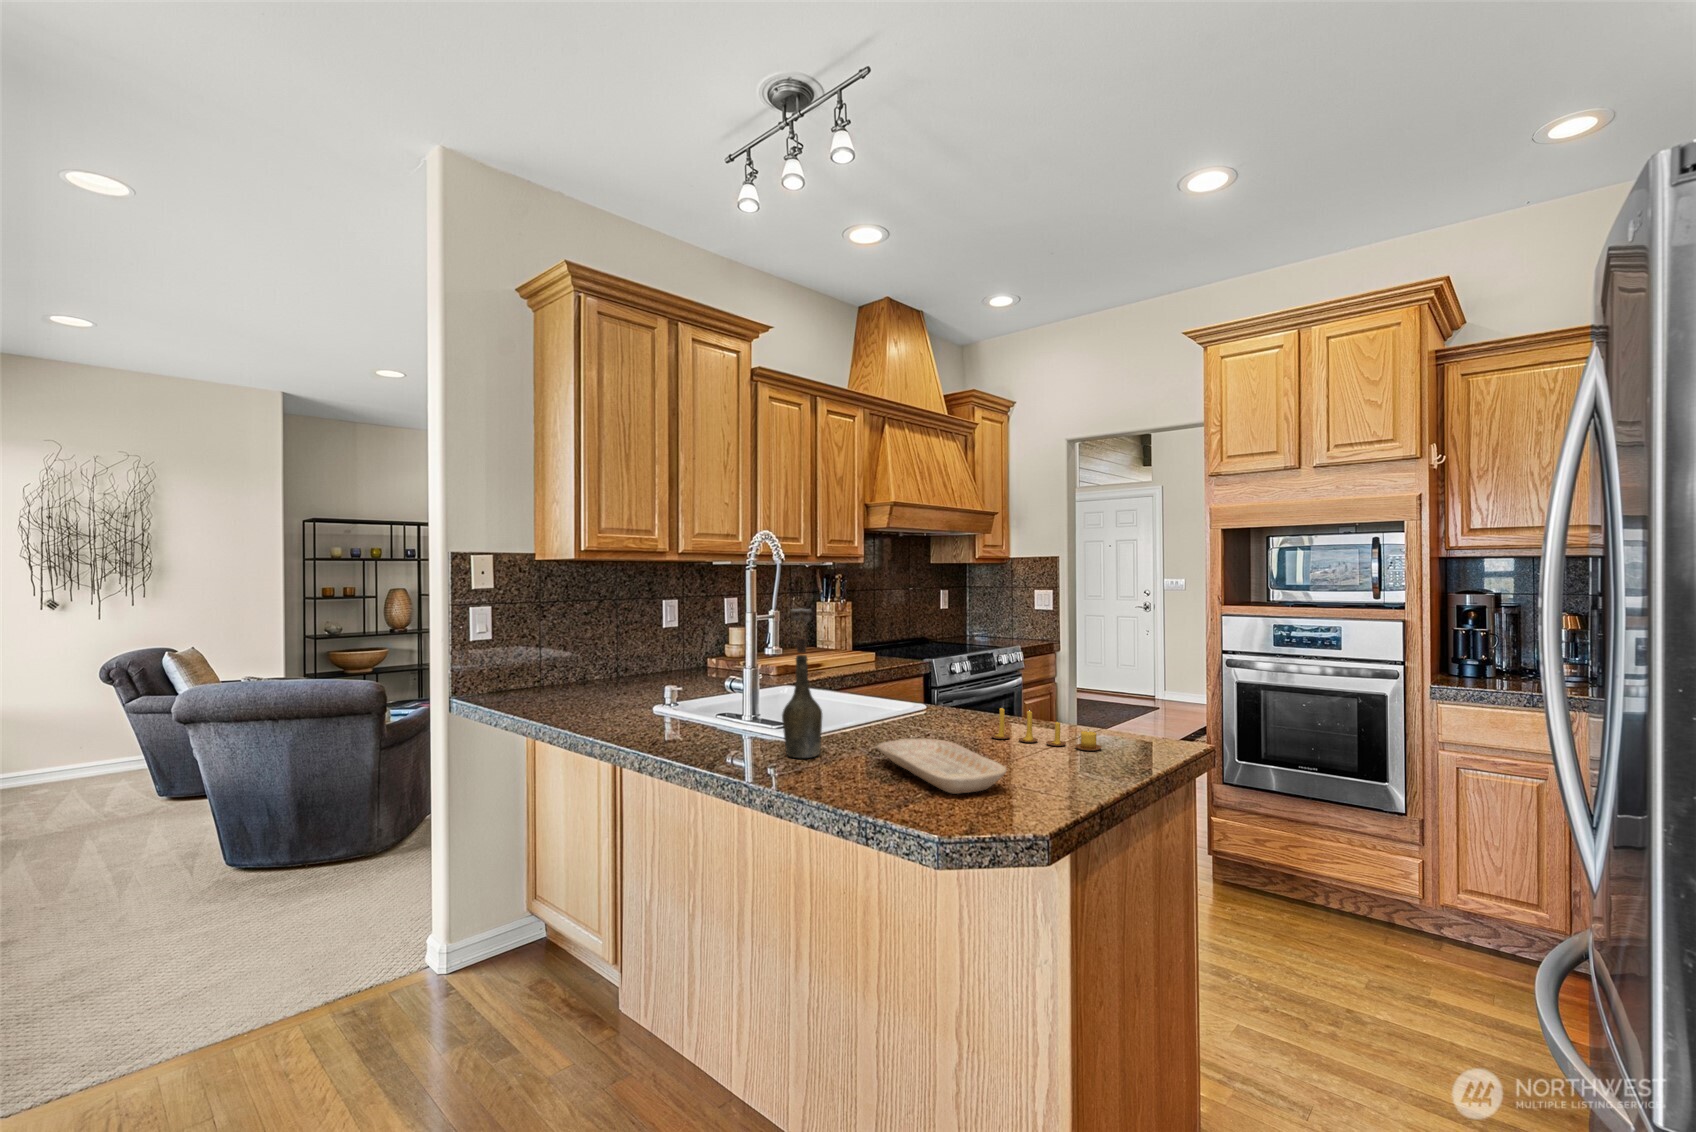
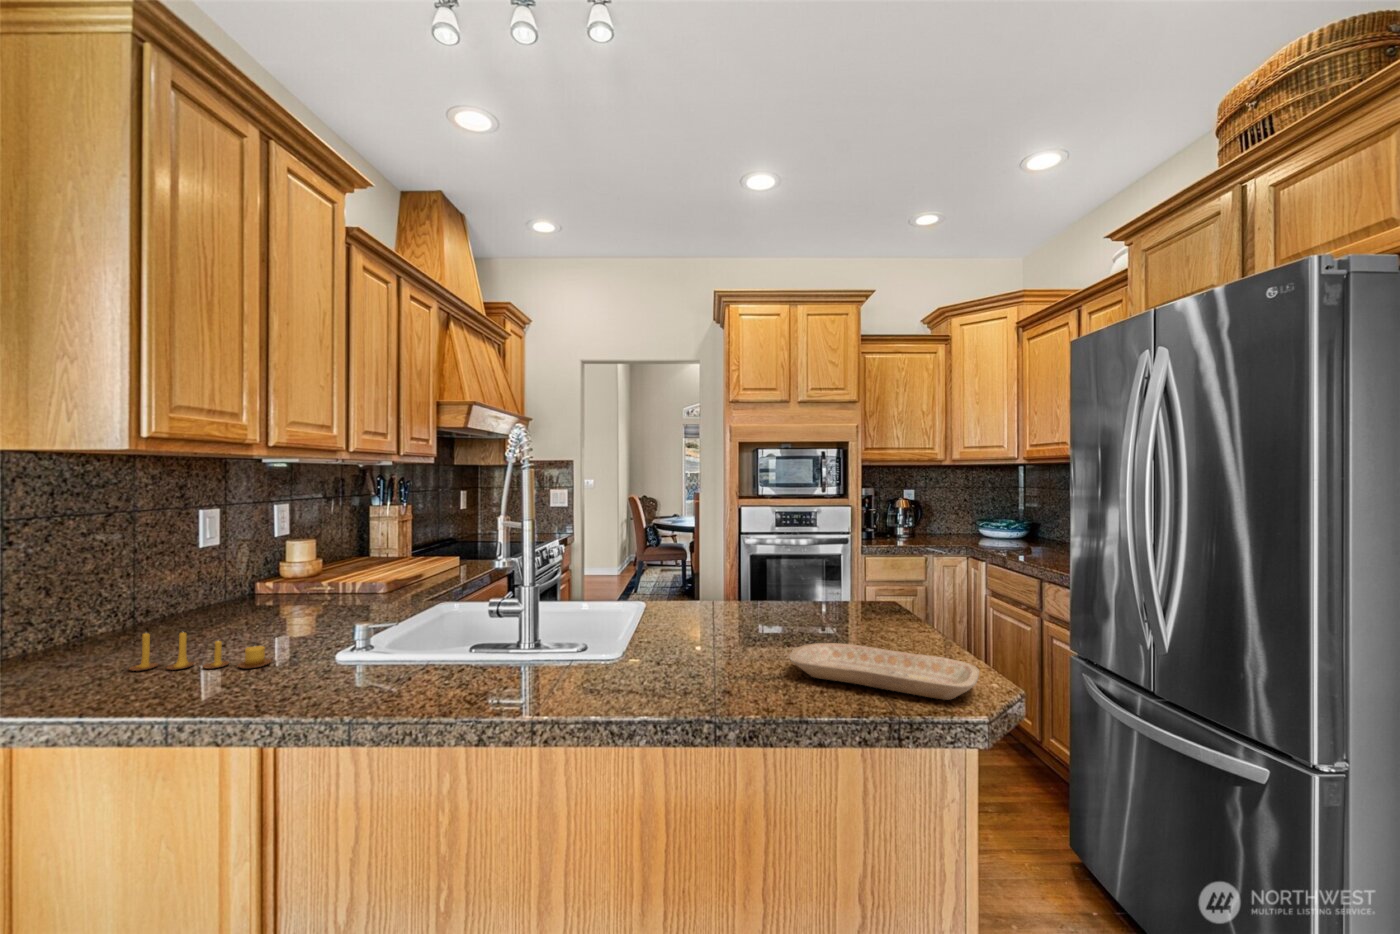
bottle: present [782,609,822,758] -> none [681,515,730,696]
candle: present [991,708,1102,751] -> present [129,631,271,671]

